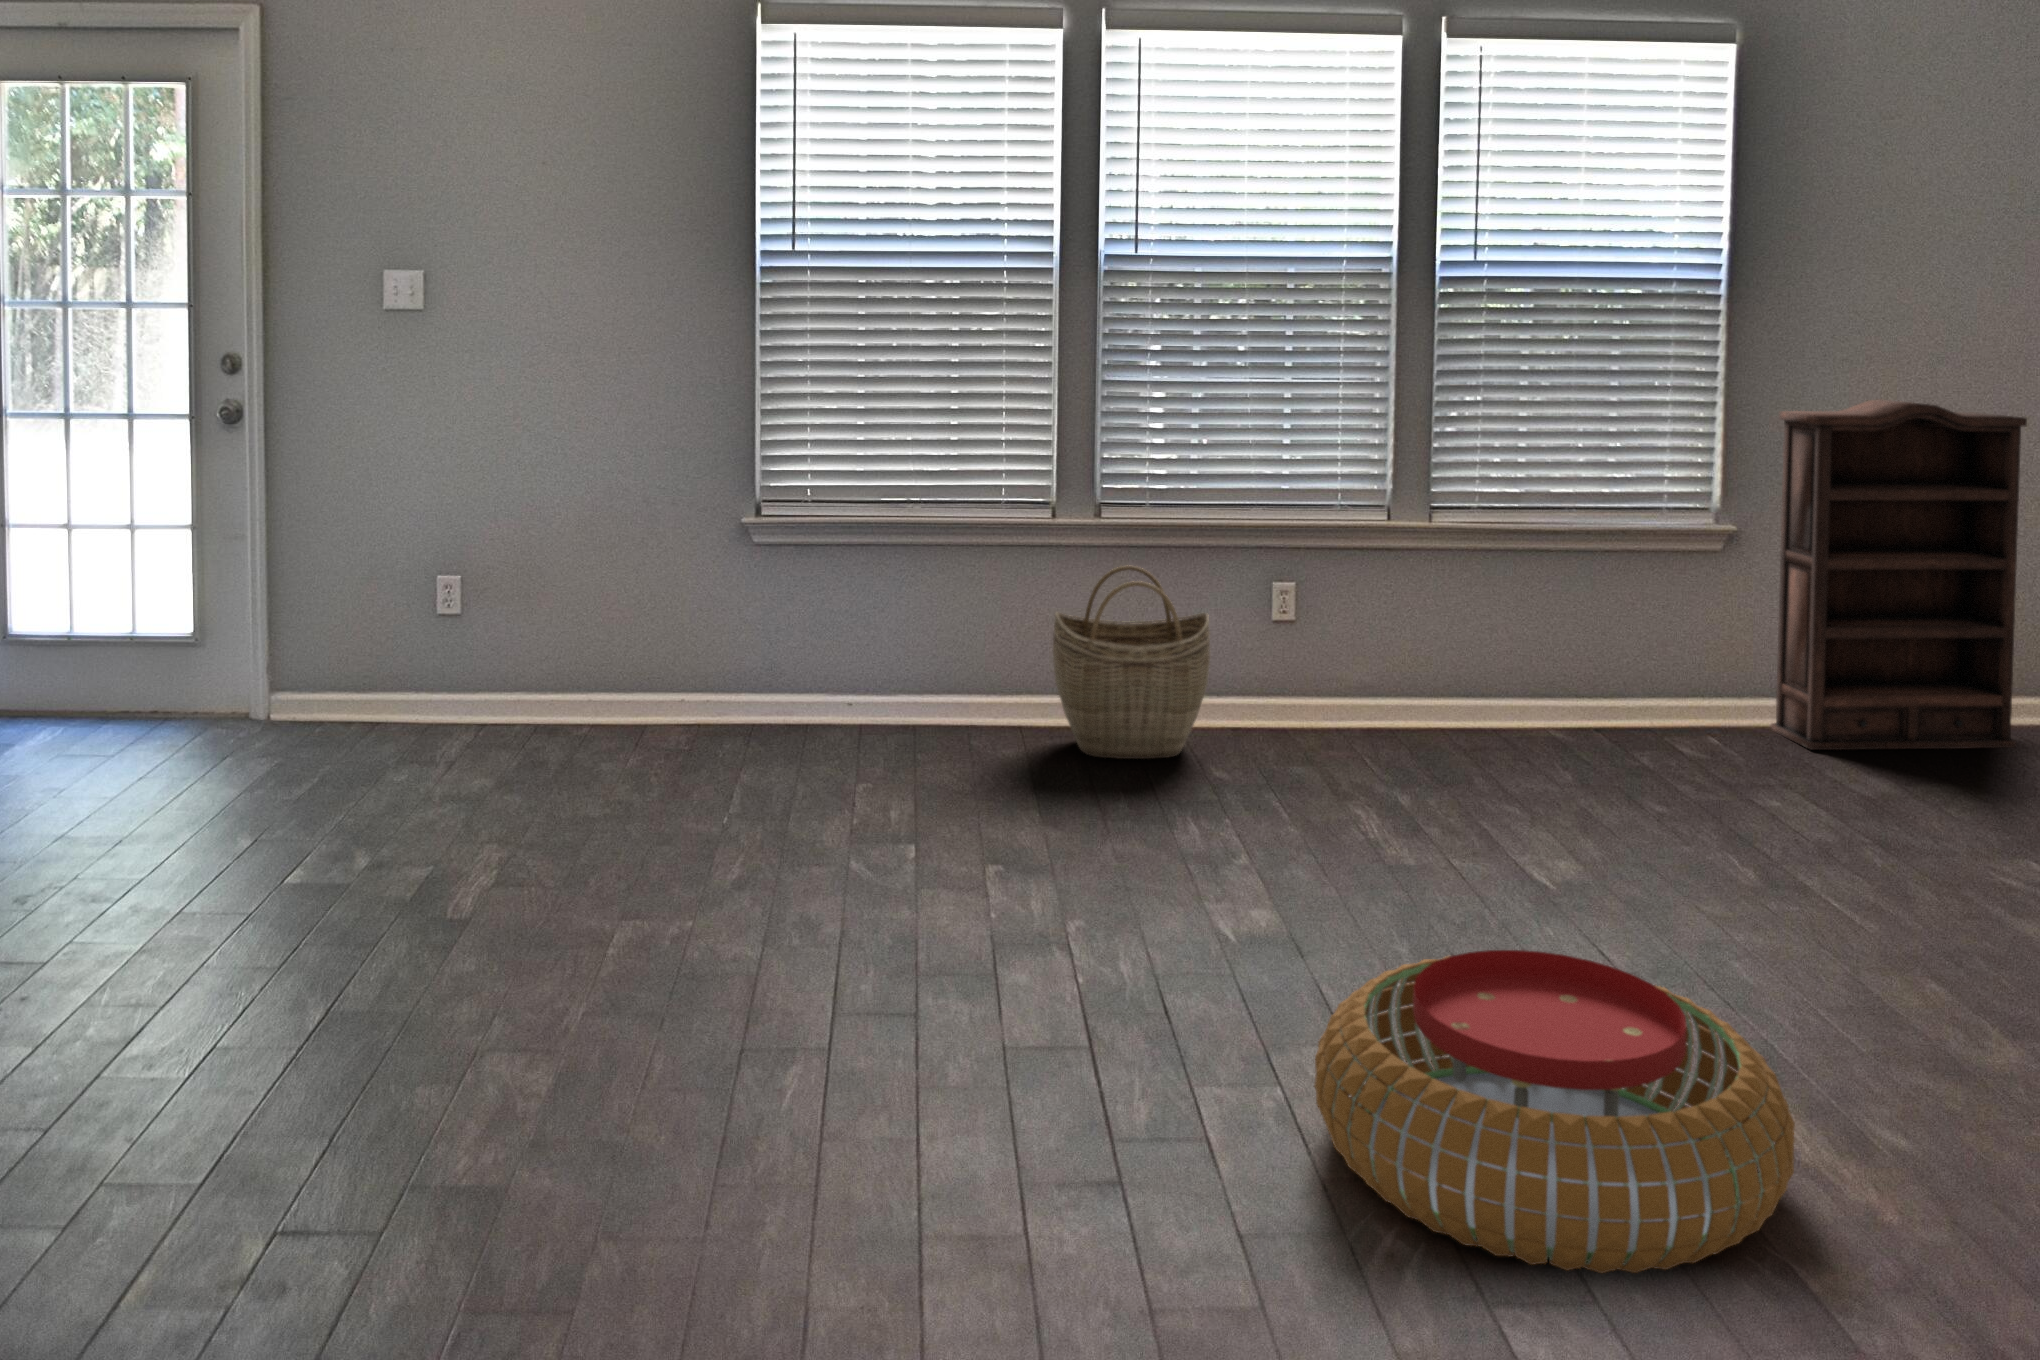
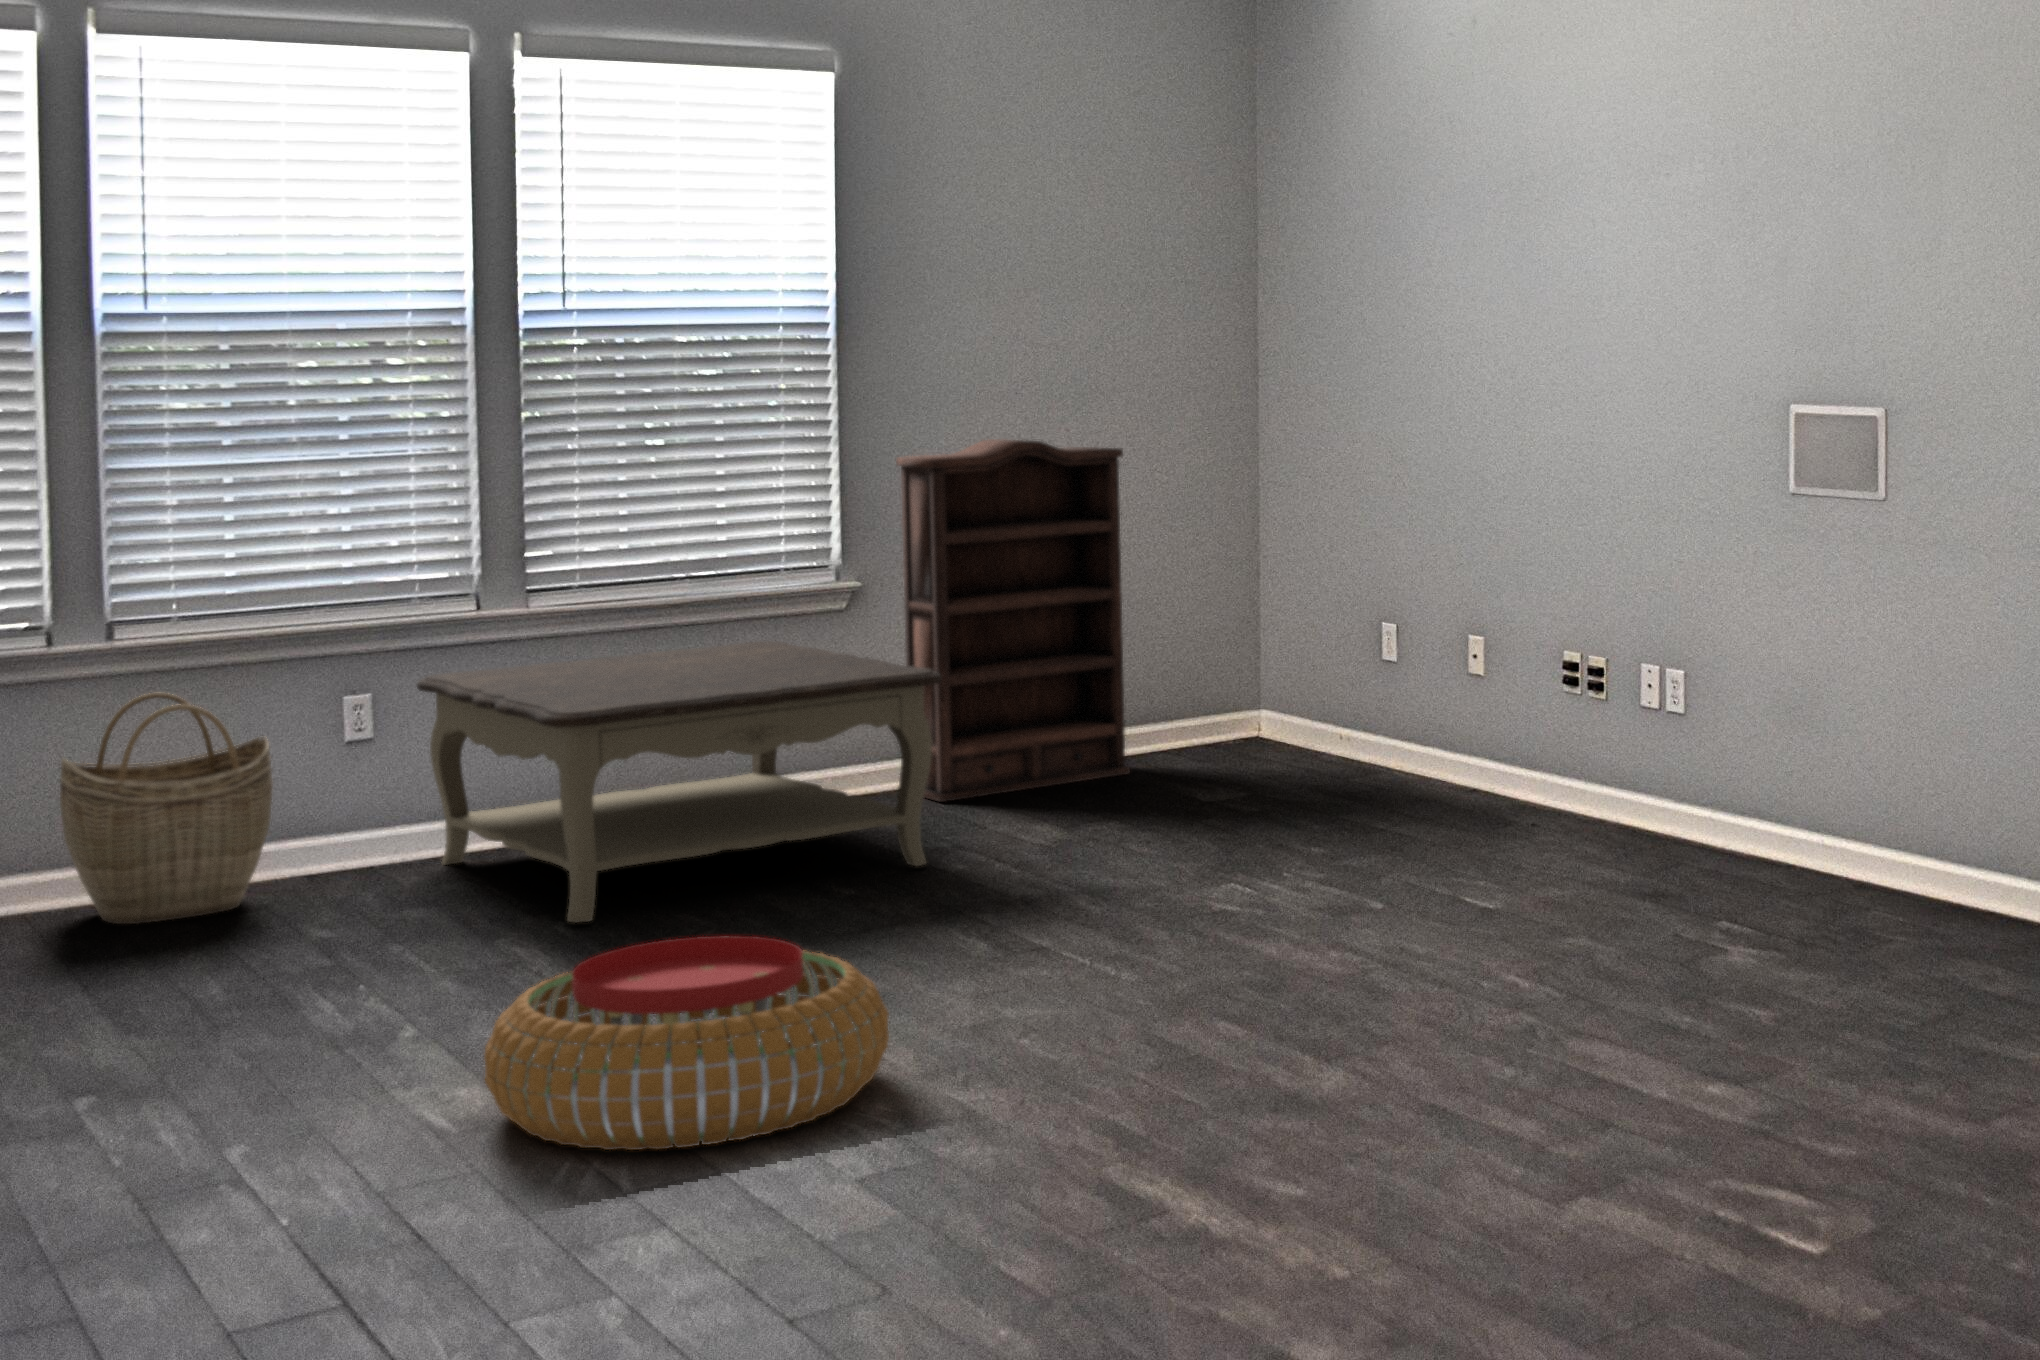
coffee table: none [1333,573,1831,839] -> present [417,641,941,923]

